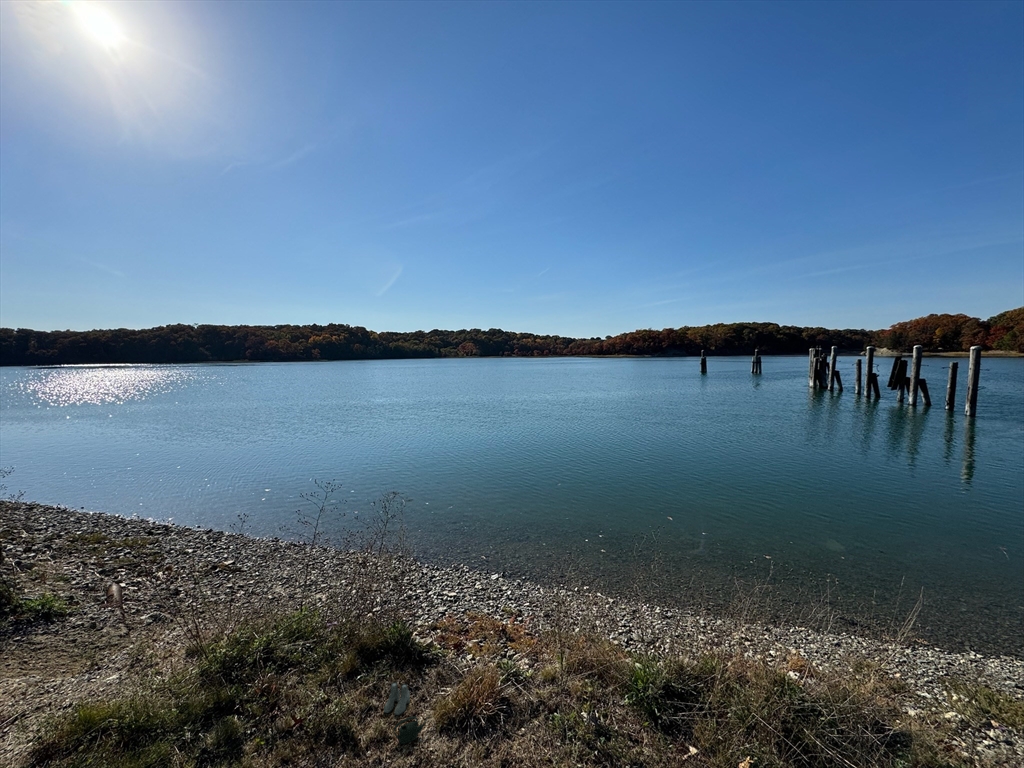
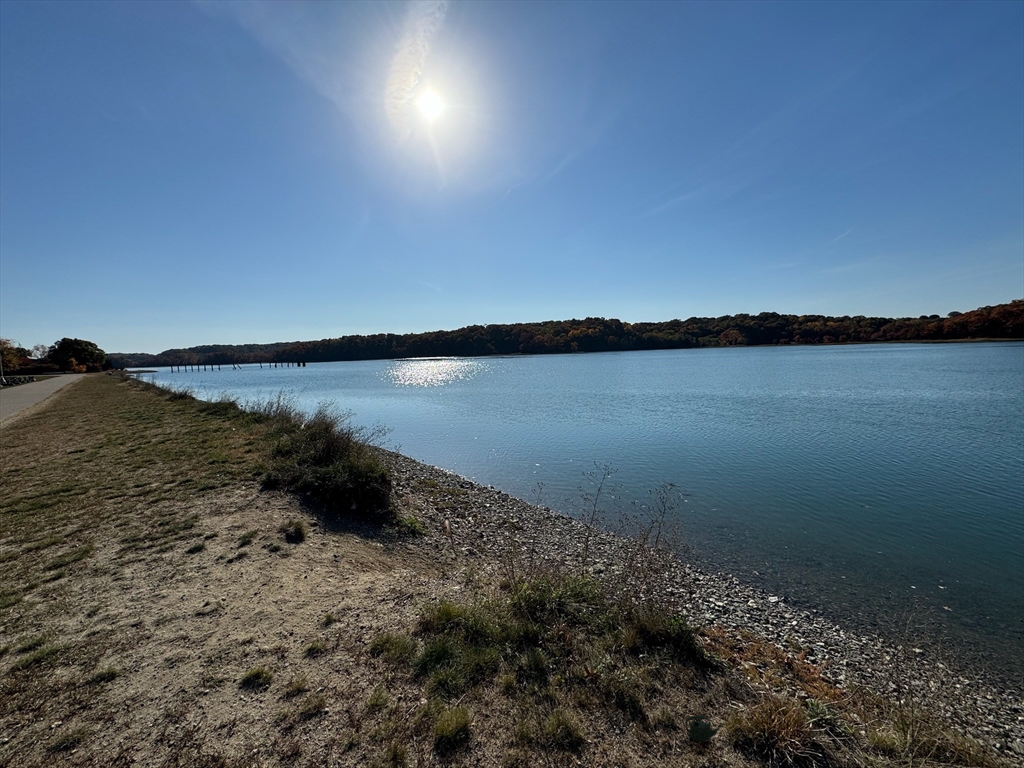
boots: present [384,682,410,715] -> none [670,674,697,709]

